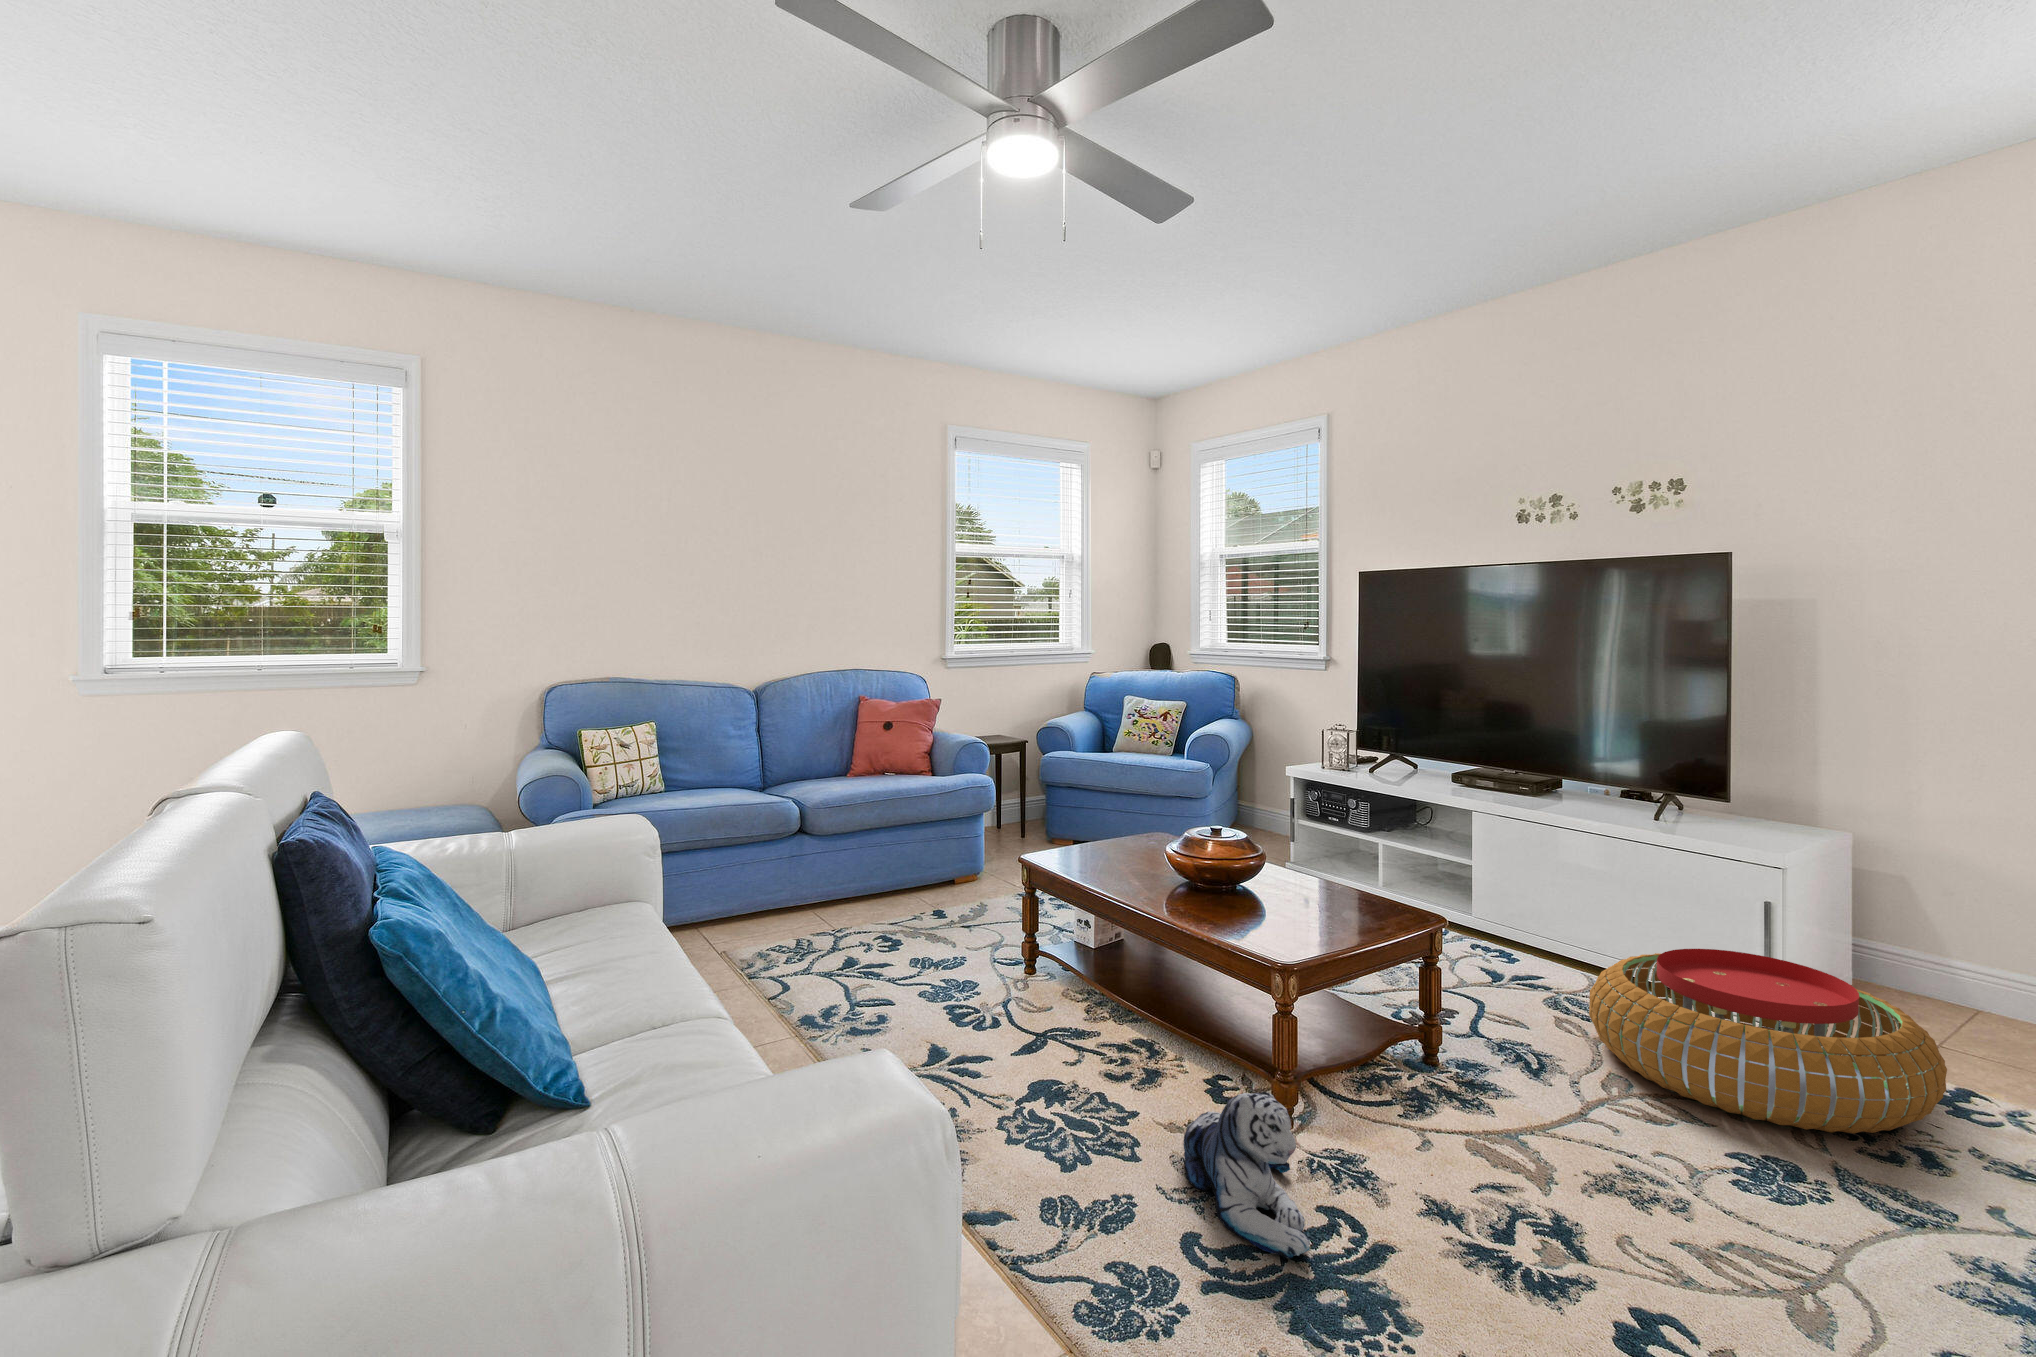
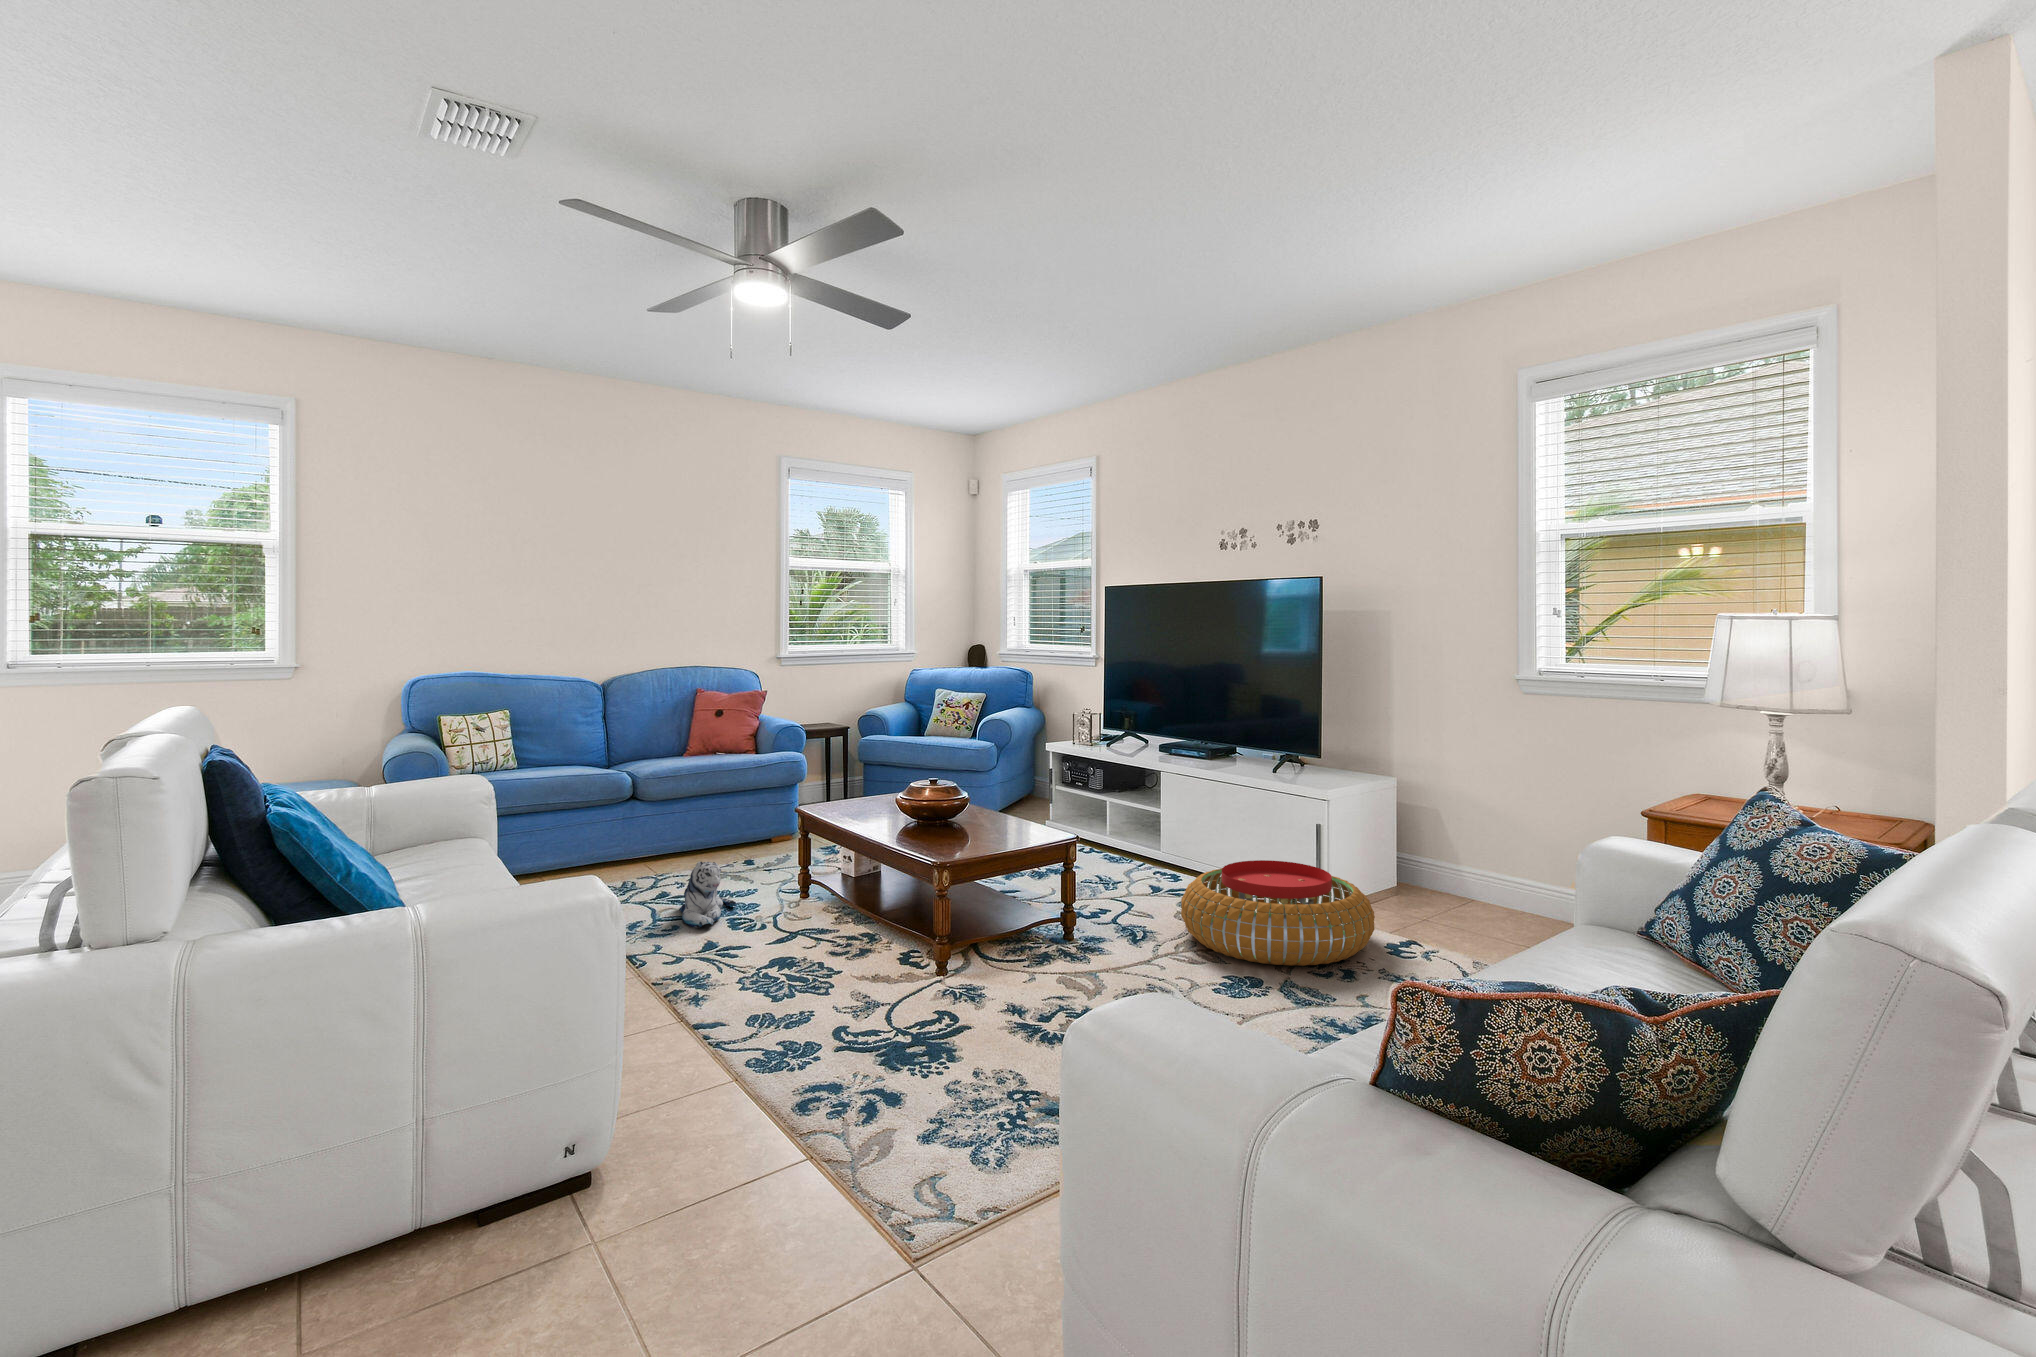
plush toy: present [1183,1092,1310,1258] -> present [679,862,736,927]

